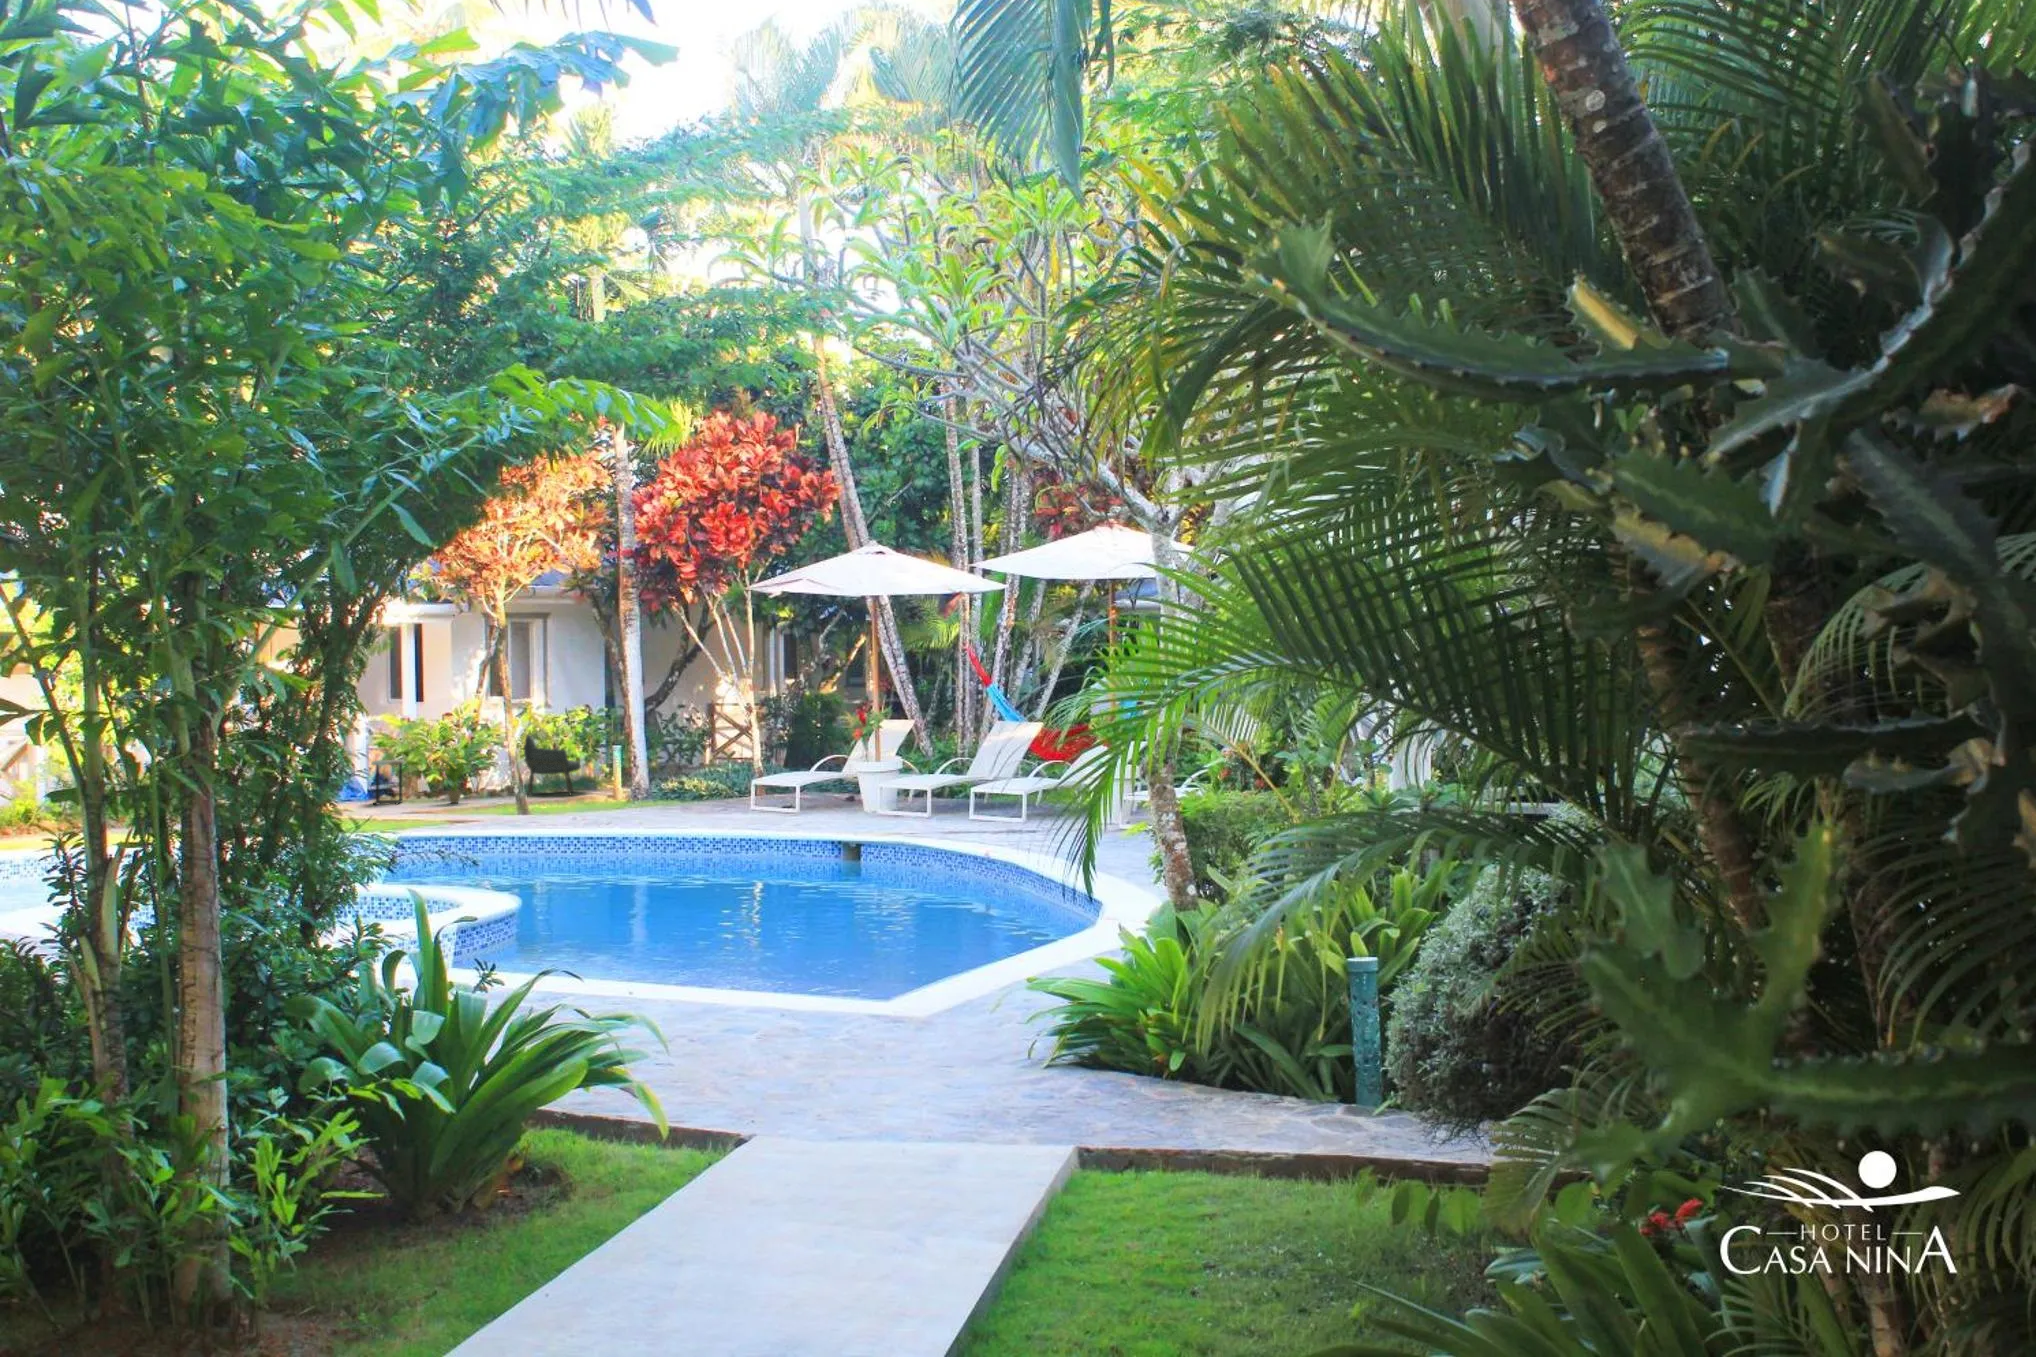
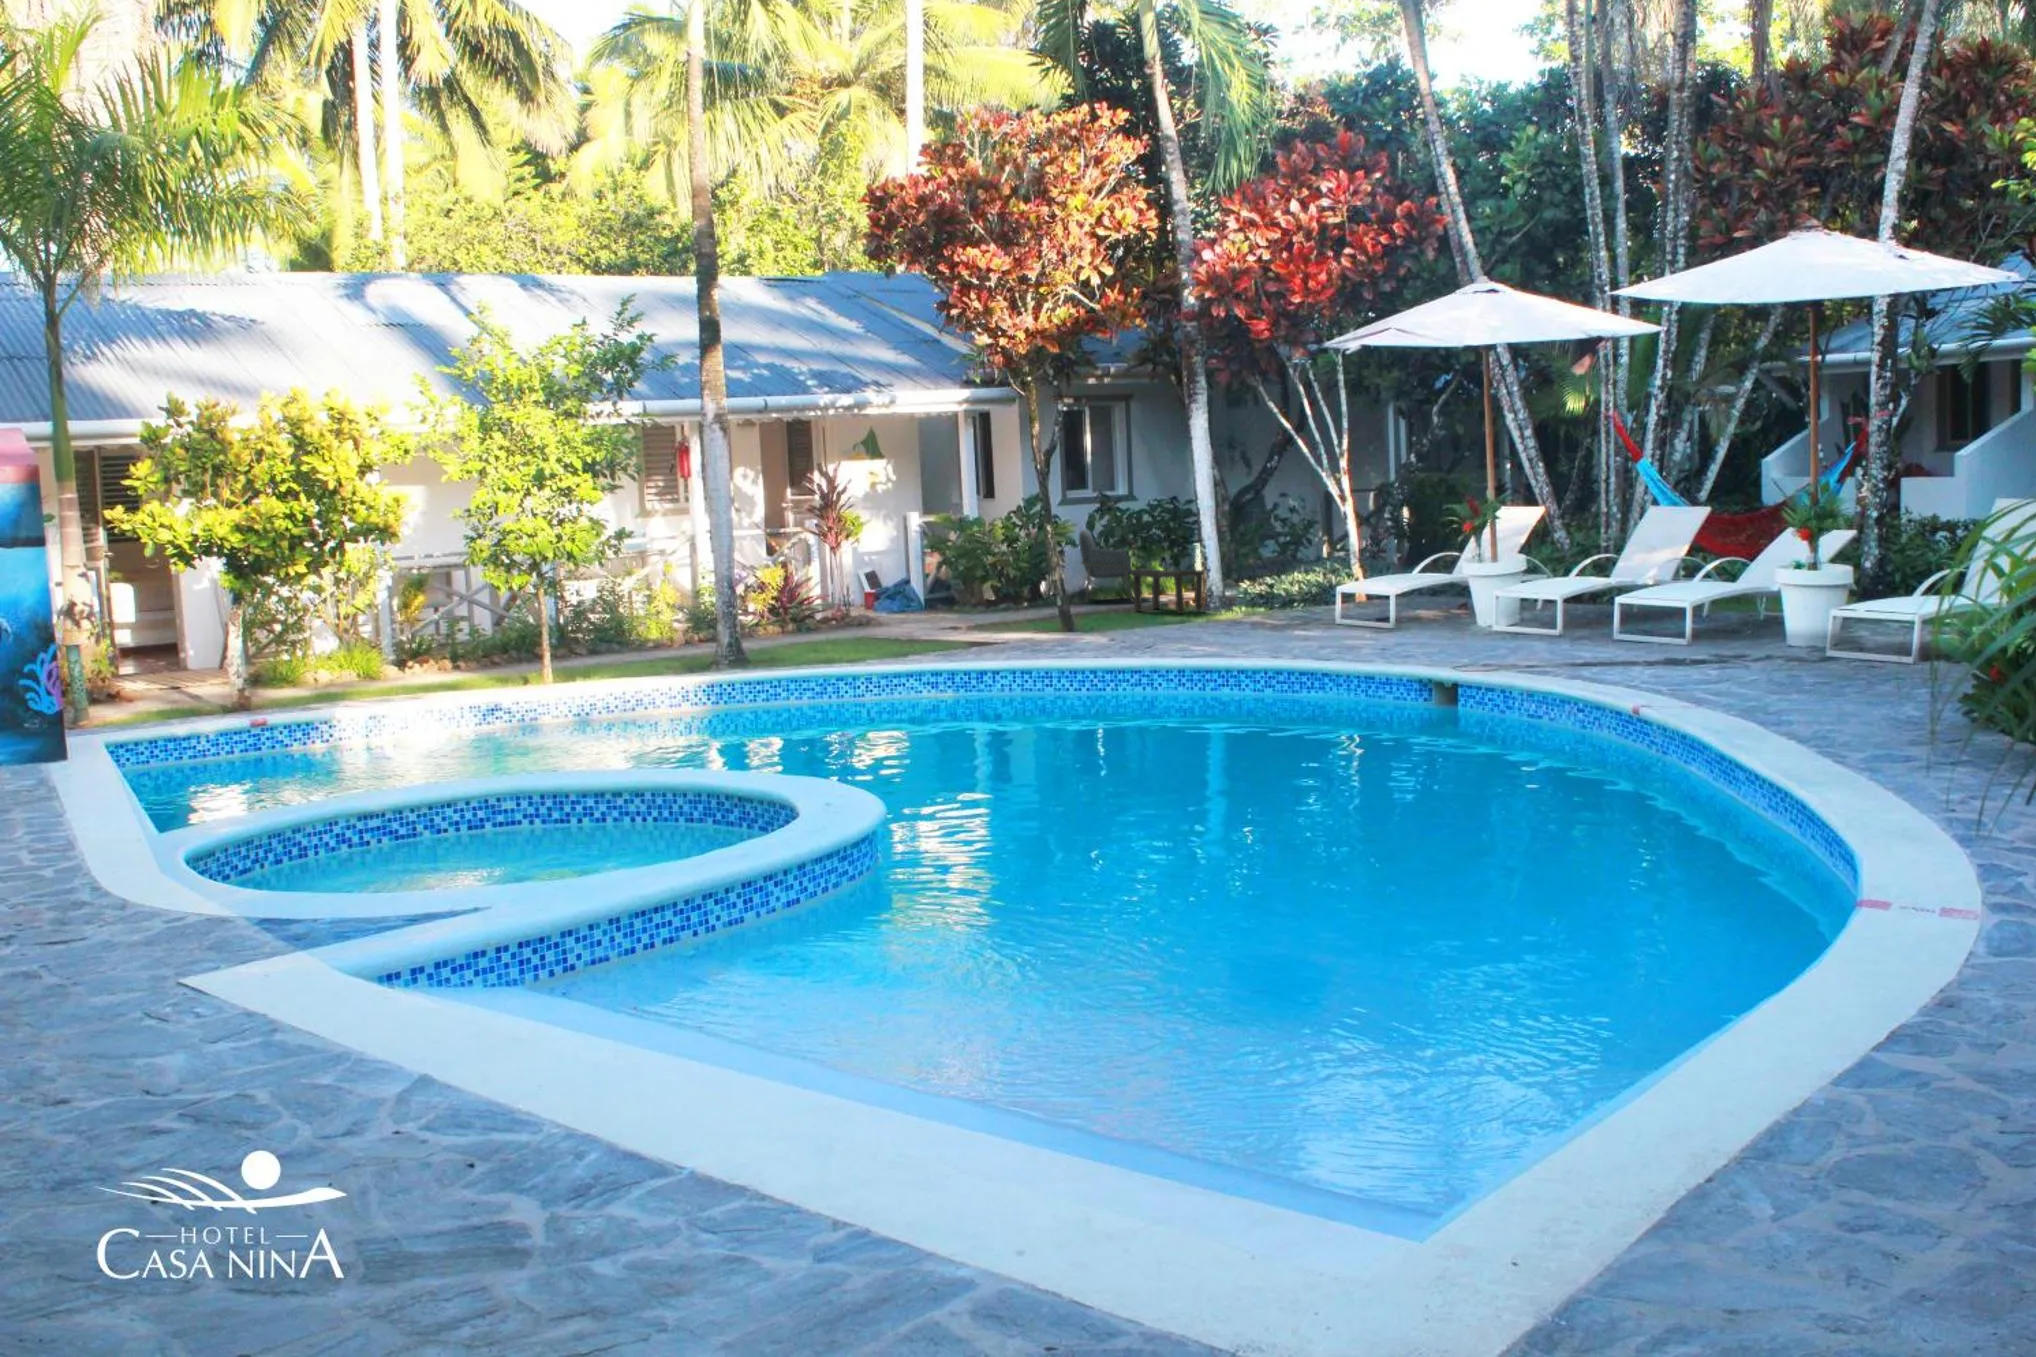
potted plant: present [442,759,465,803] -> none [983,561,1025,612]
side table: present [372,760,403,804] -> none [917,564,952,614]
bench: none [573,766,637,805] -> present [1132,569,1204,614]

